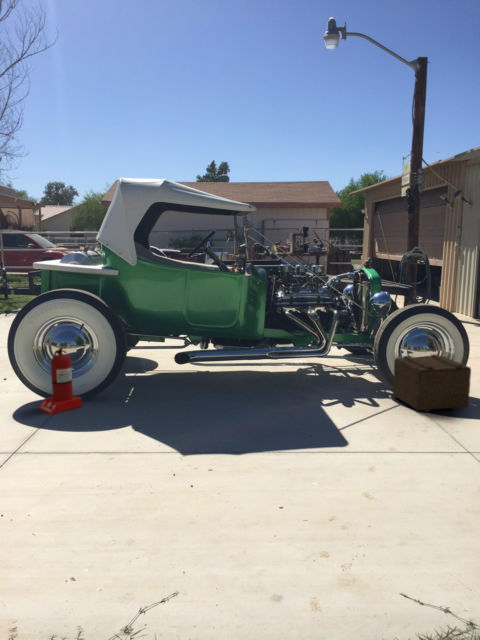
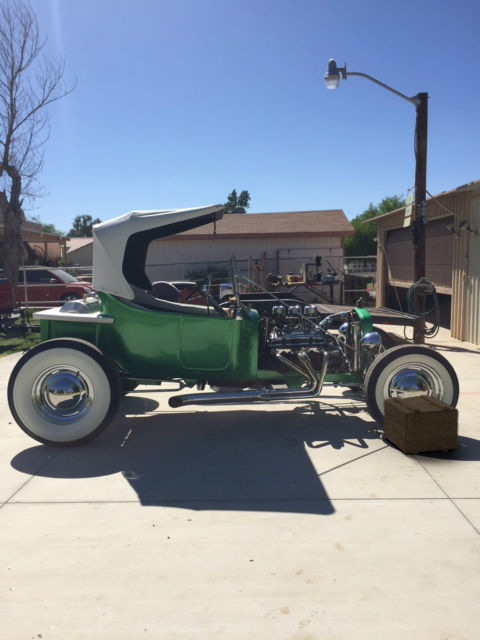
fire extinguisher: present [39,347,82,414] -> none [36,395,78,460]

